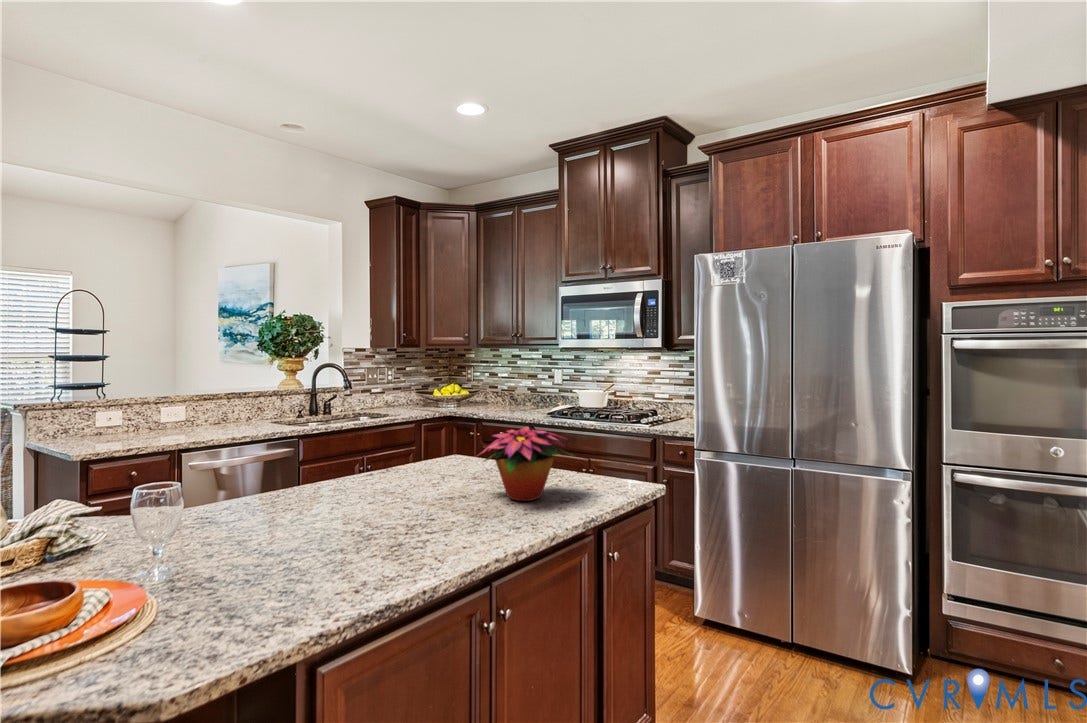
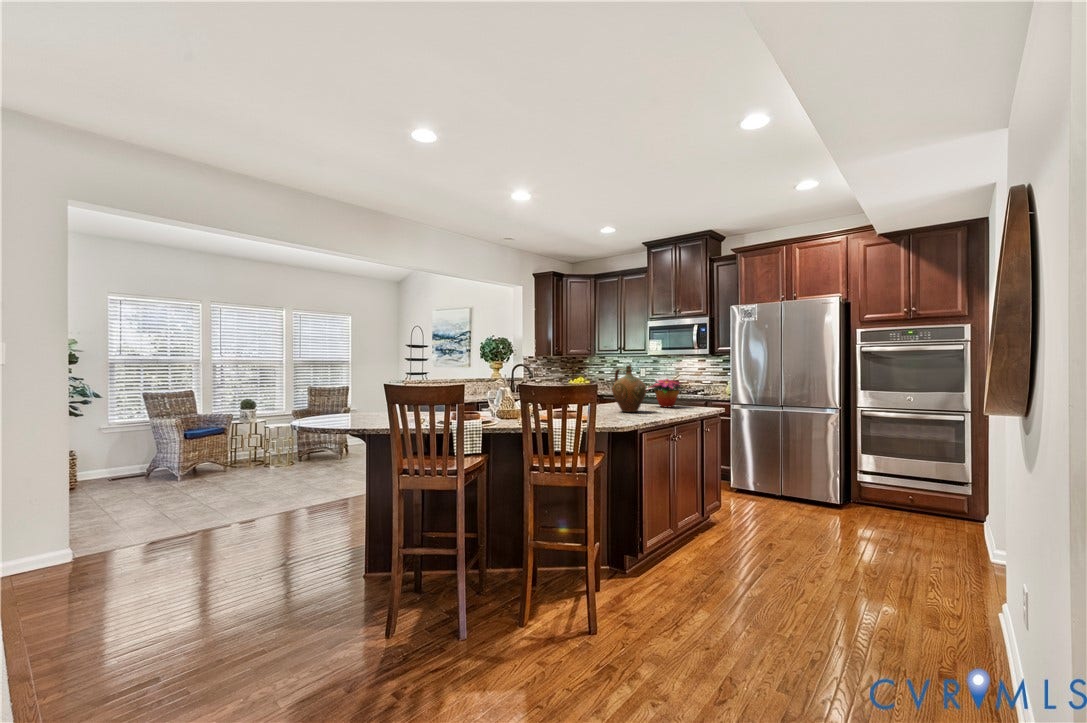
ceramic jug: none [335,410,435,548] -> present [612,365,646,412]

